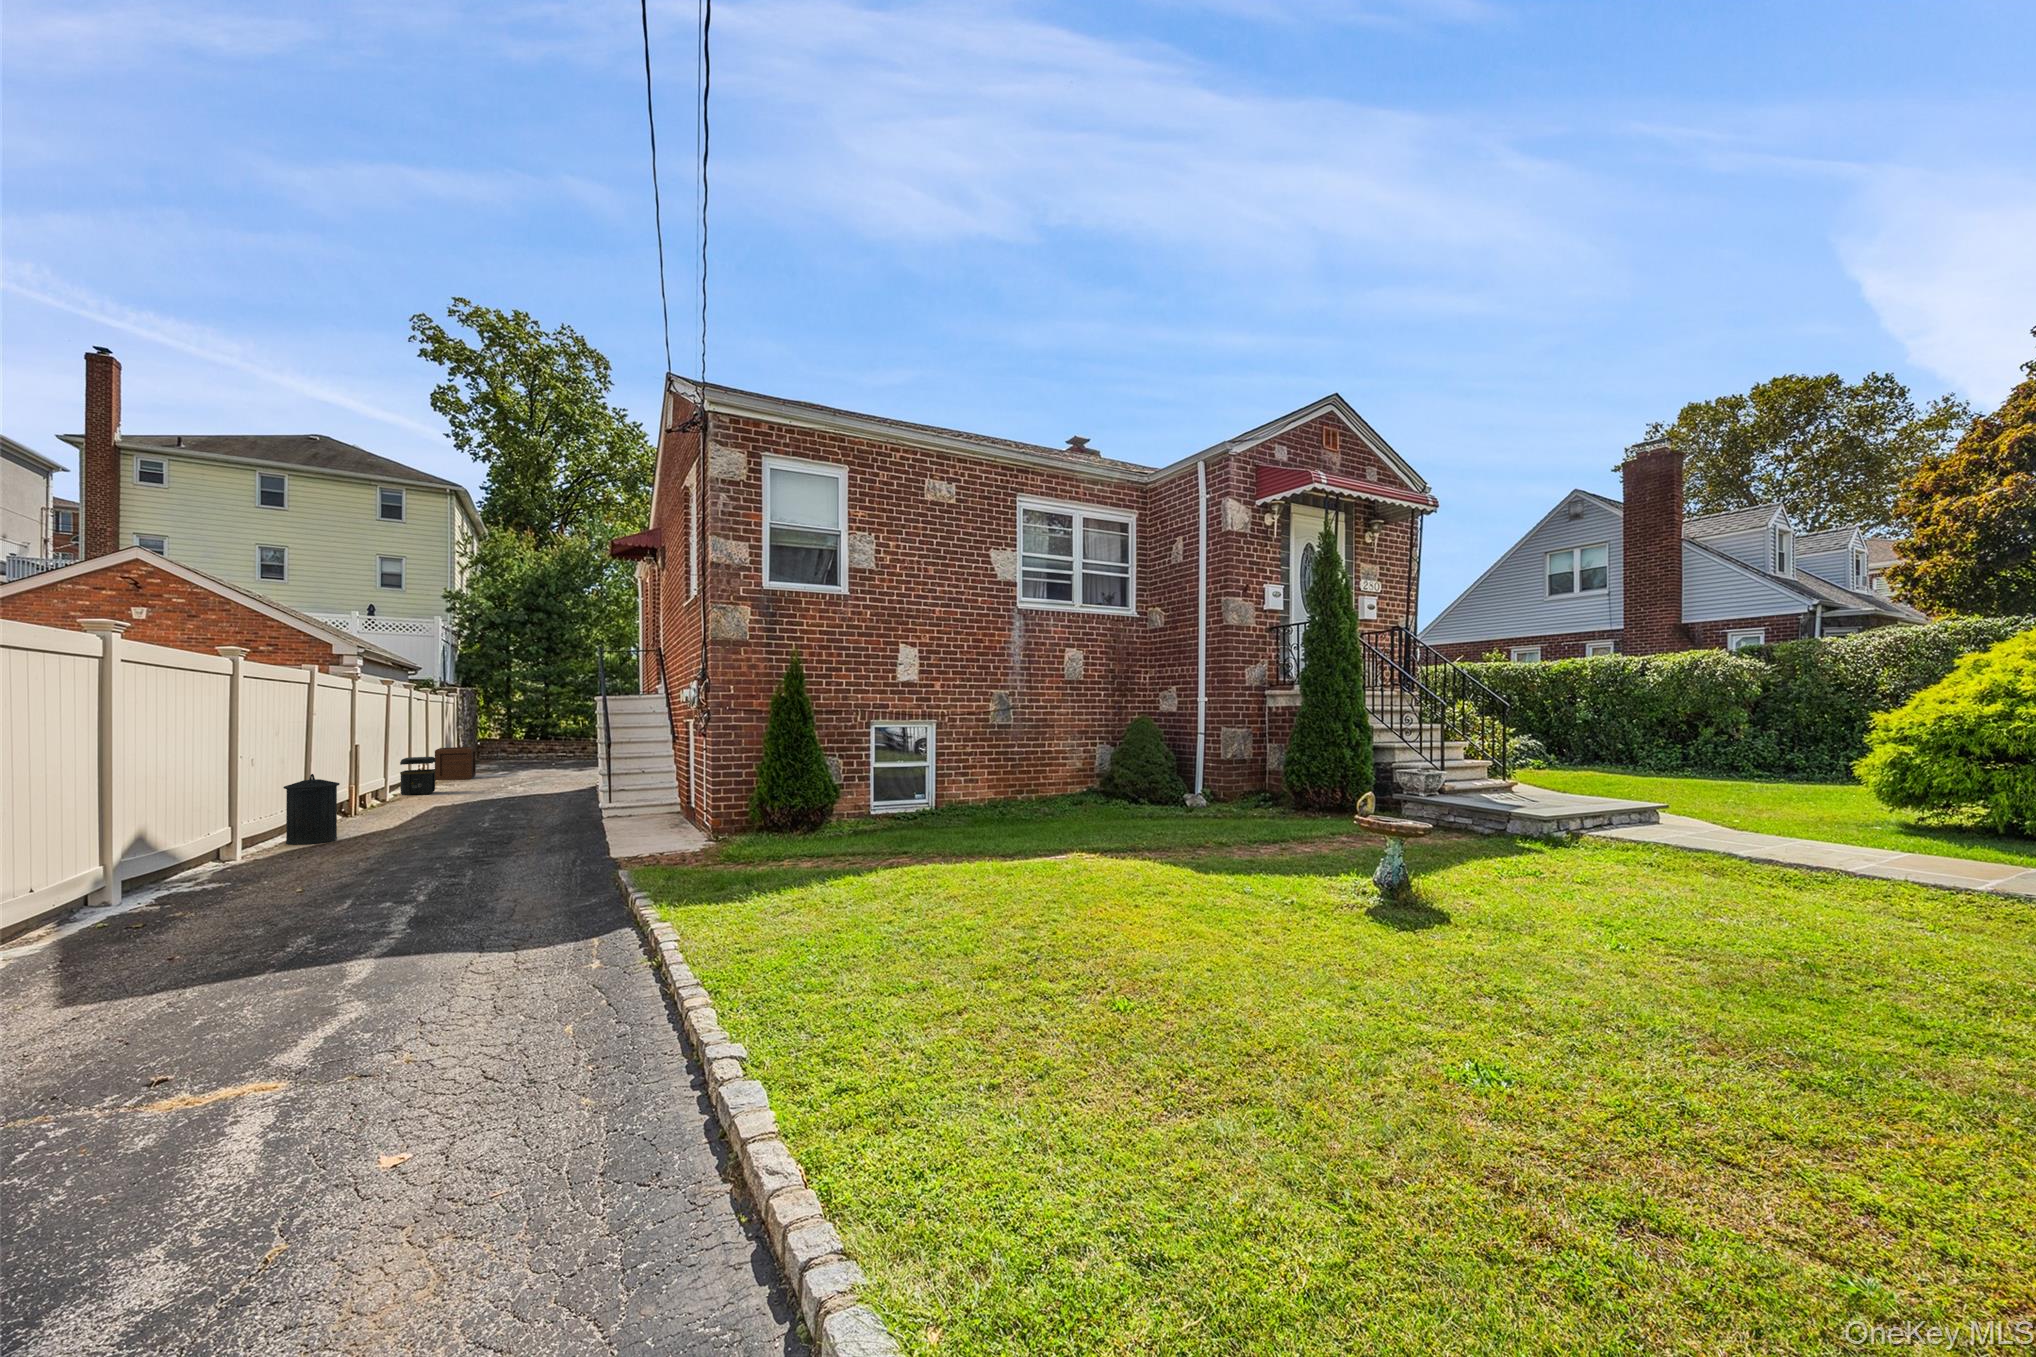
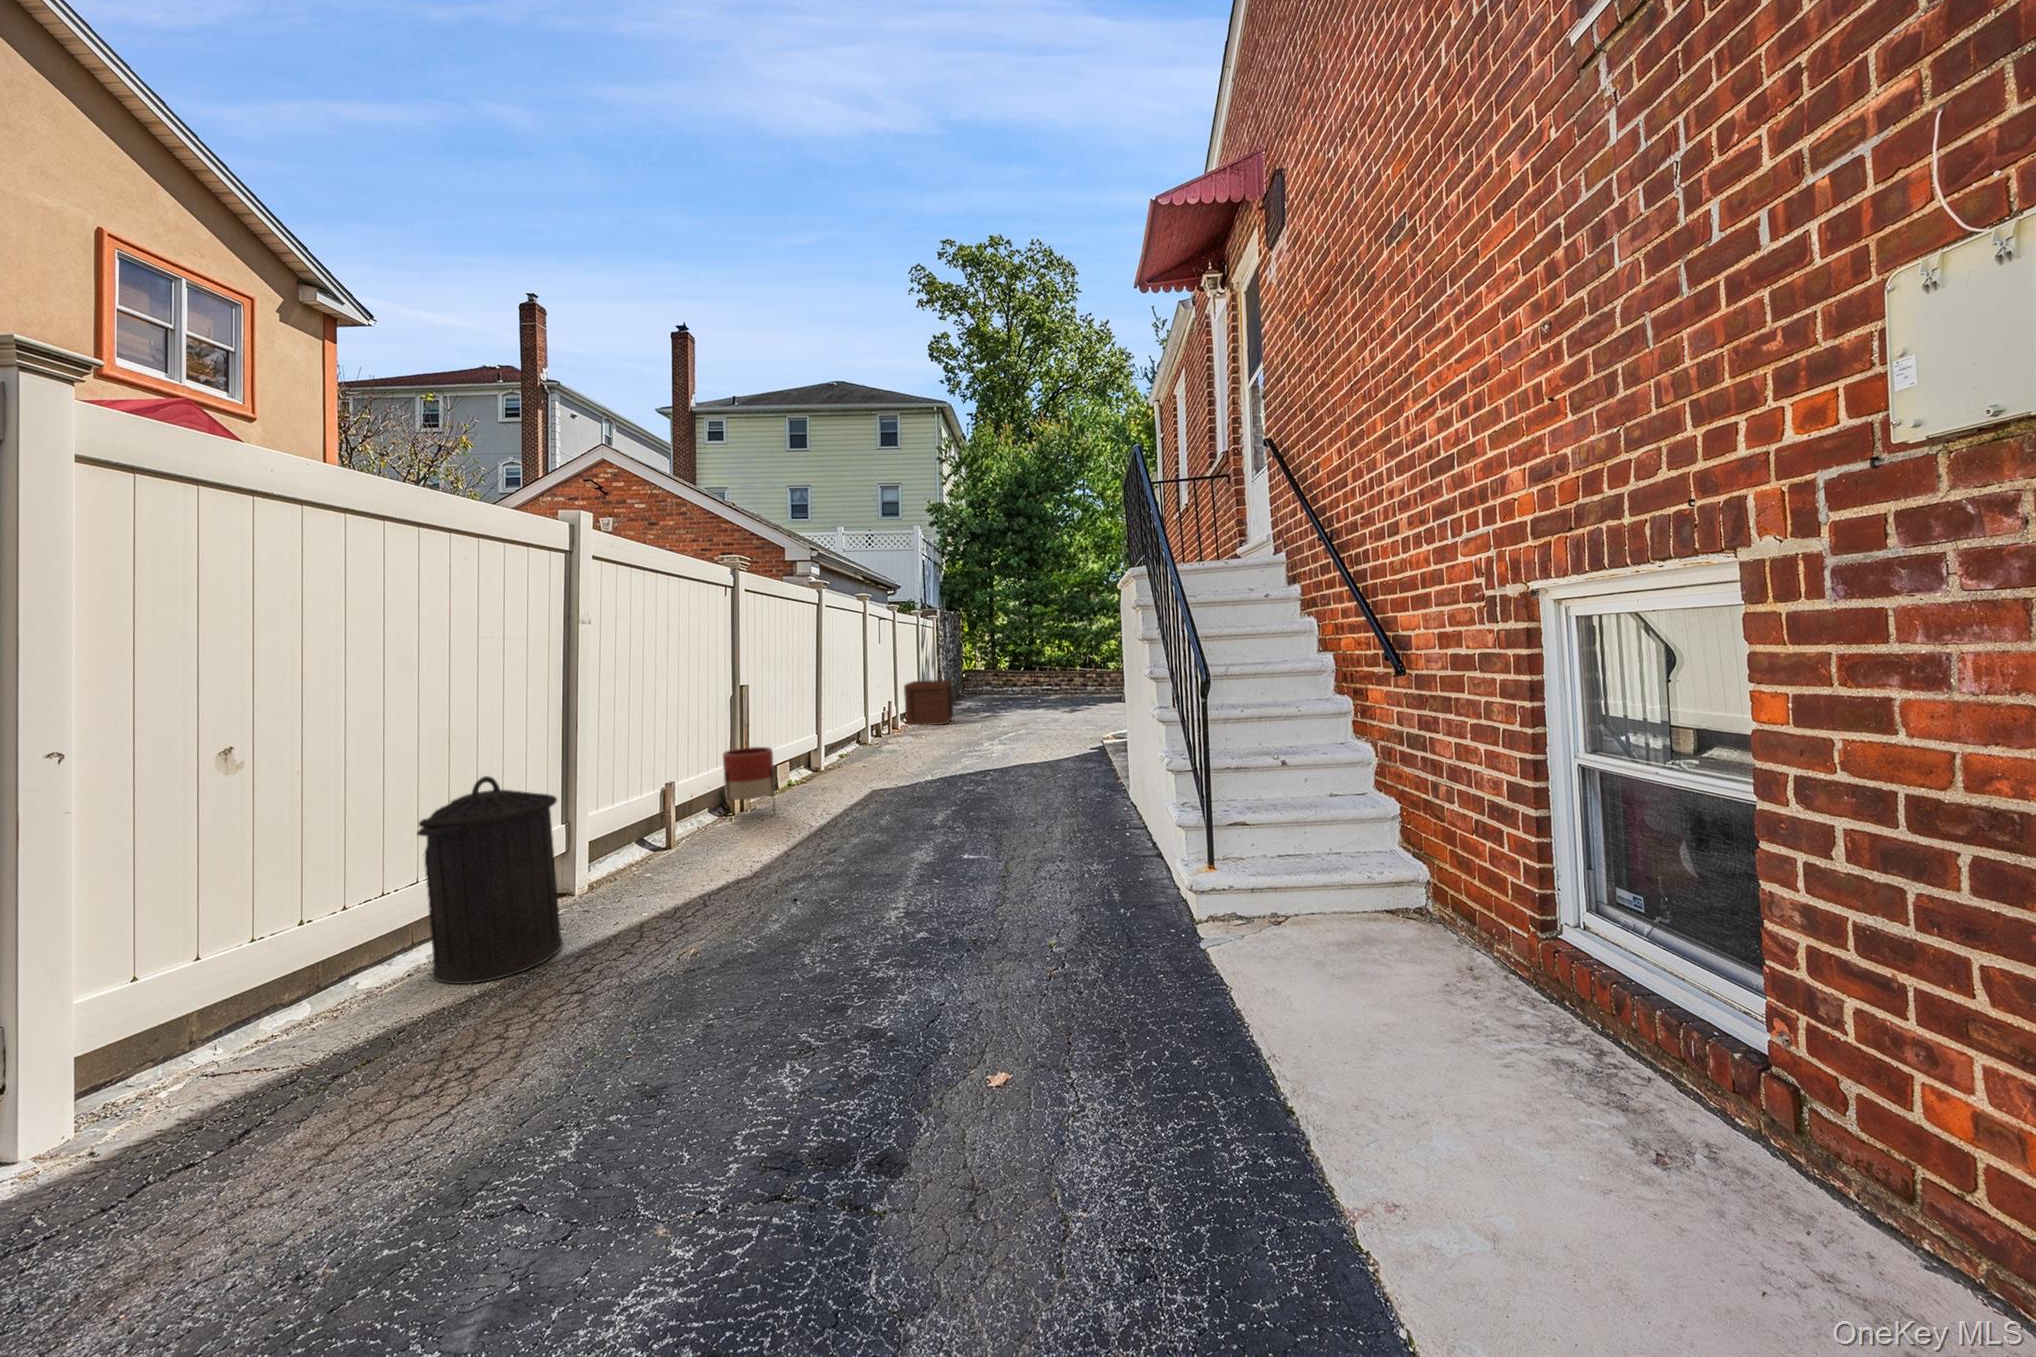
toolbox: present [400,757,436,795] -> none [843,698,891,757]
planter: none [350,779,383,816] -> present [723,747,775,801]

